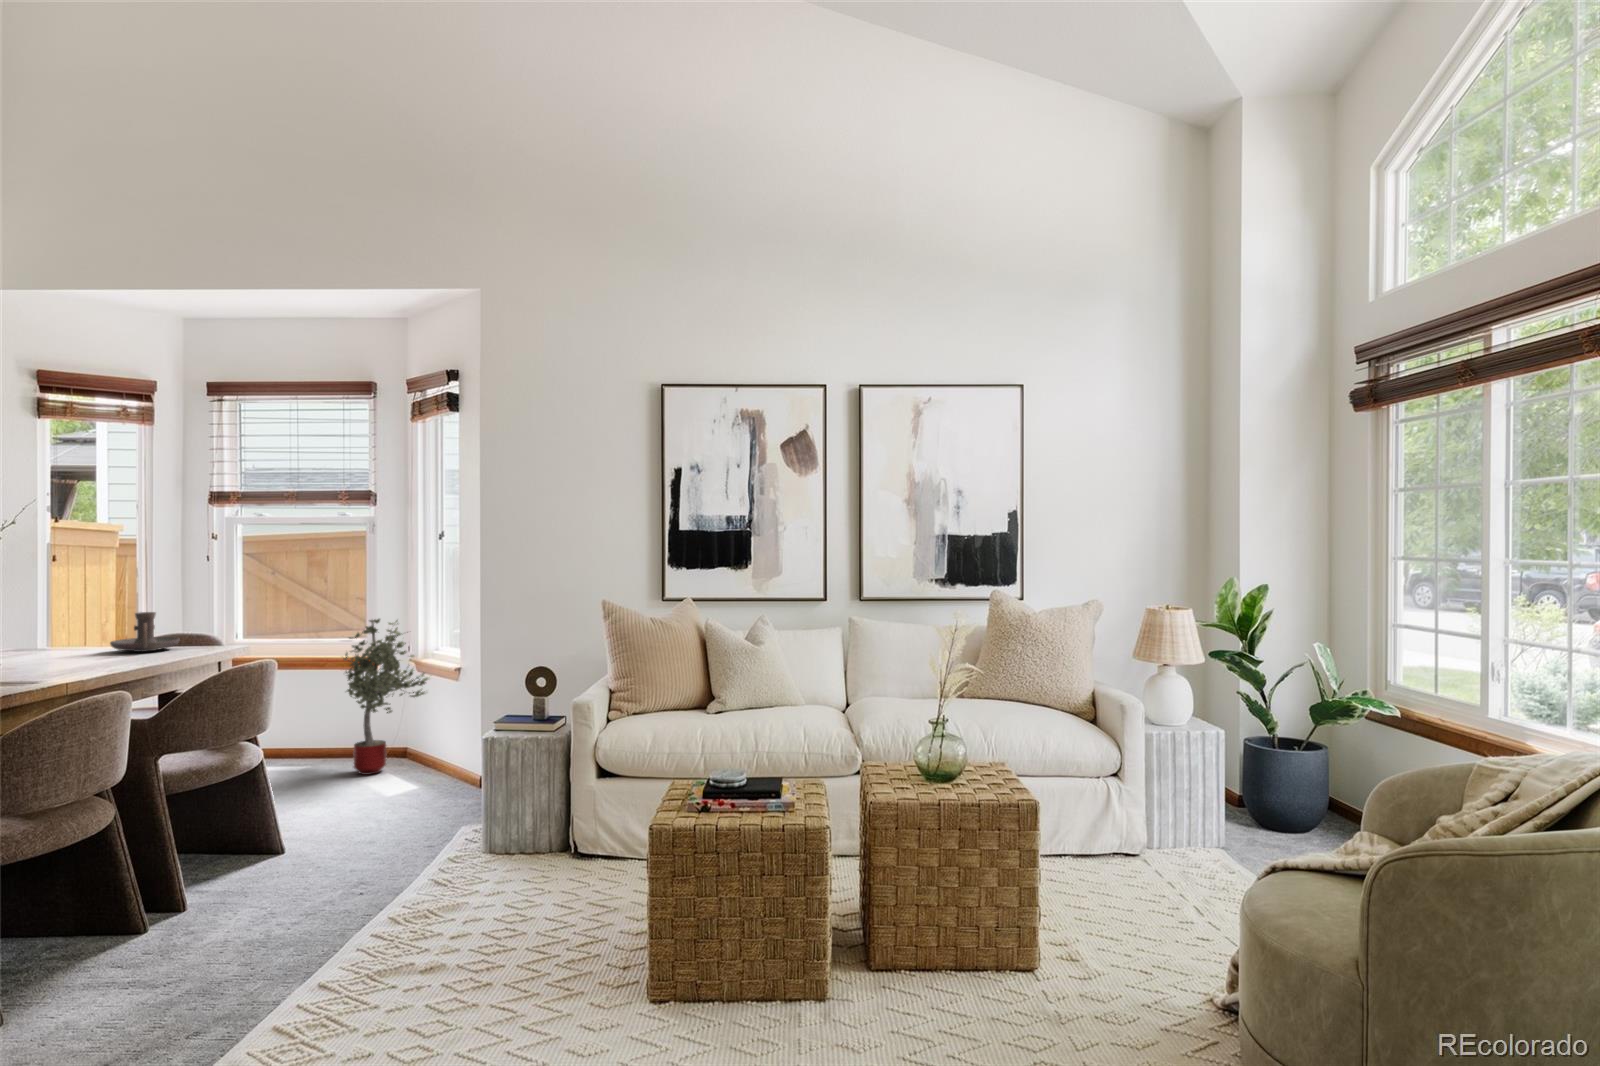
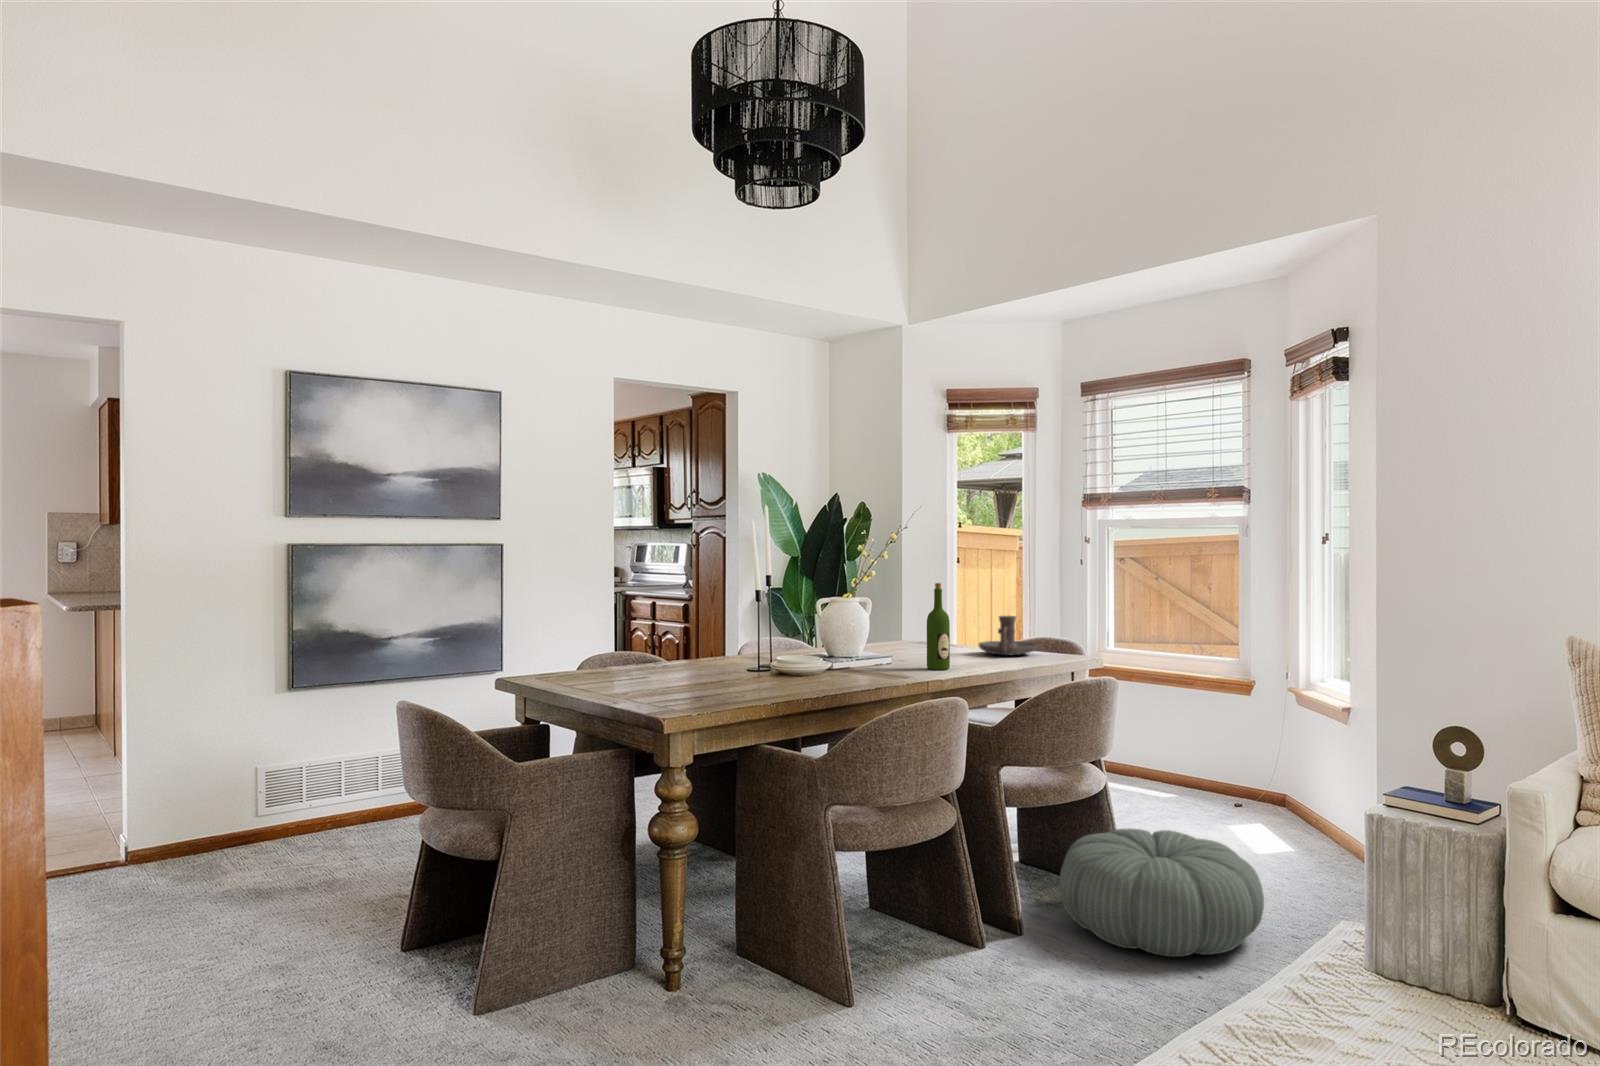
wine bottle: none [58,582,87,672] -> present [927,583,950,670]
potted tree: present [344,619,428,775] -> none [1203,637,1316,823]
pouf: none [222,785,407,892] -> present [1059,828,1264,957]

